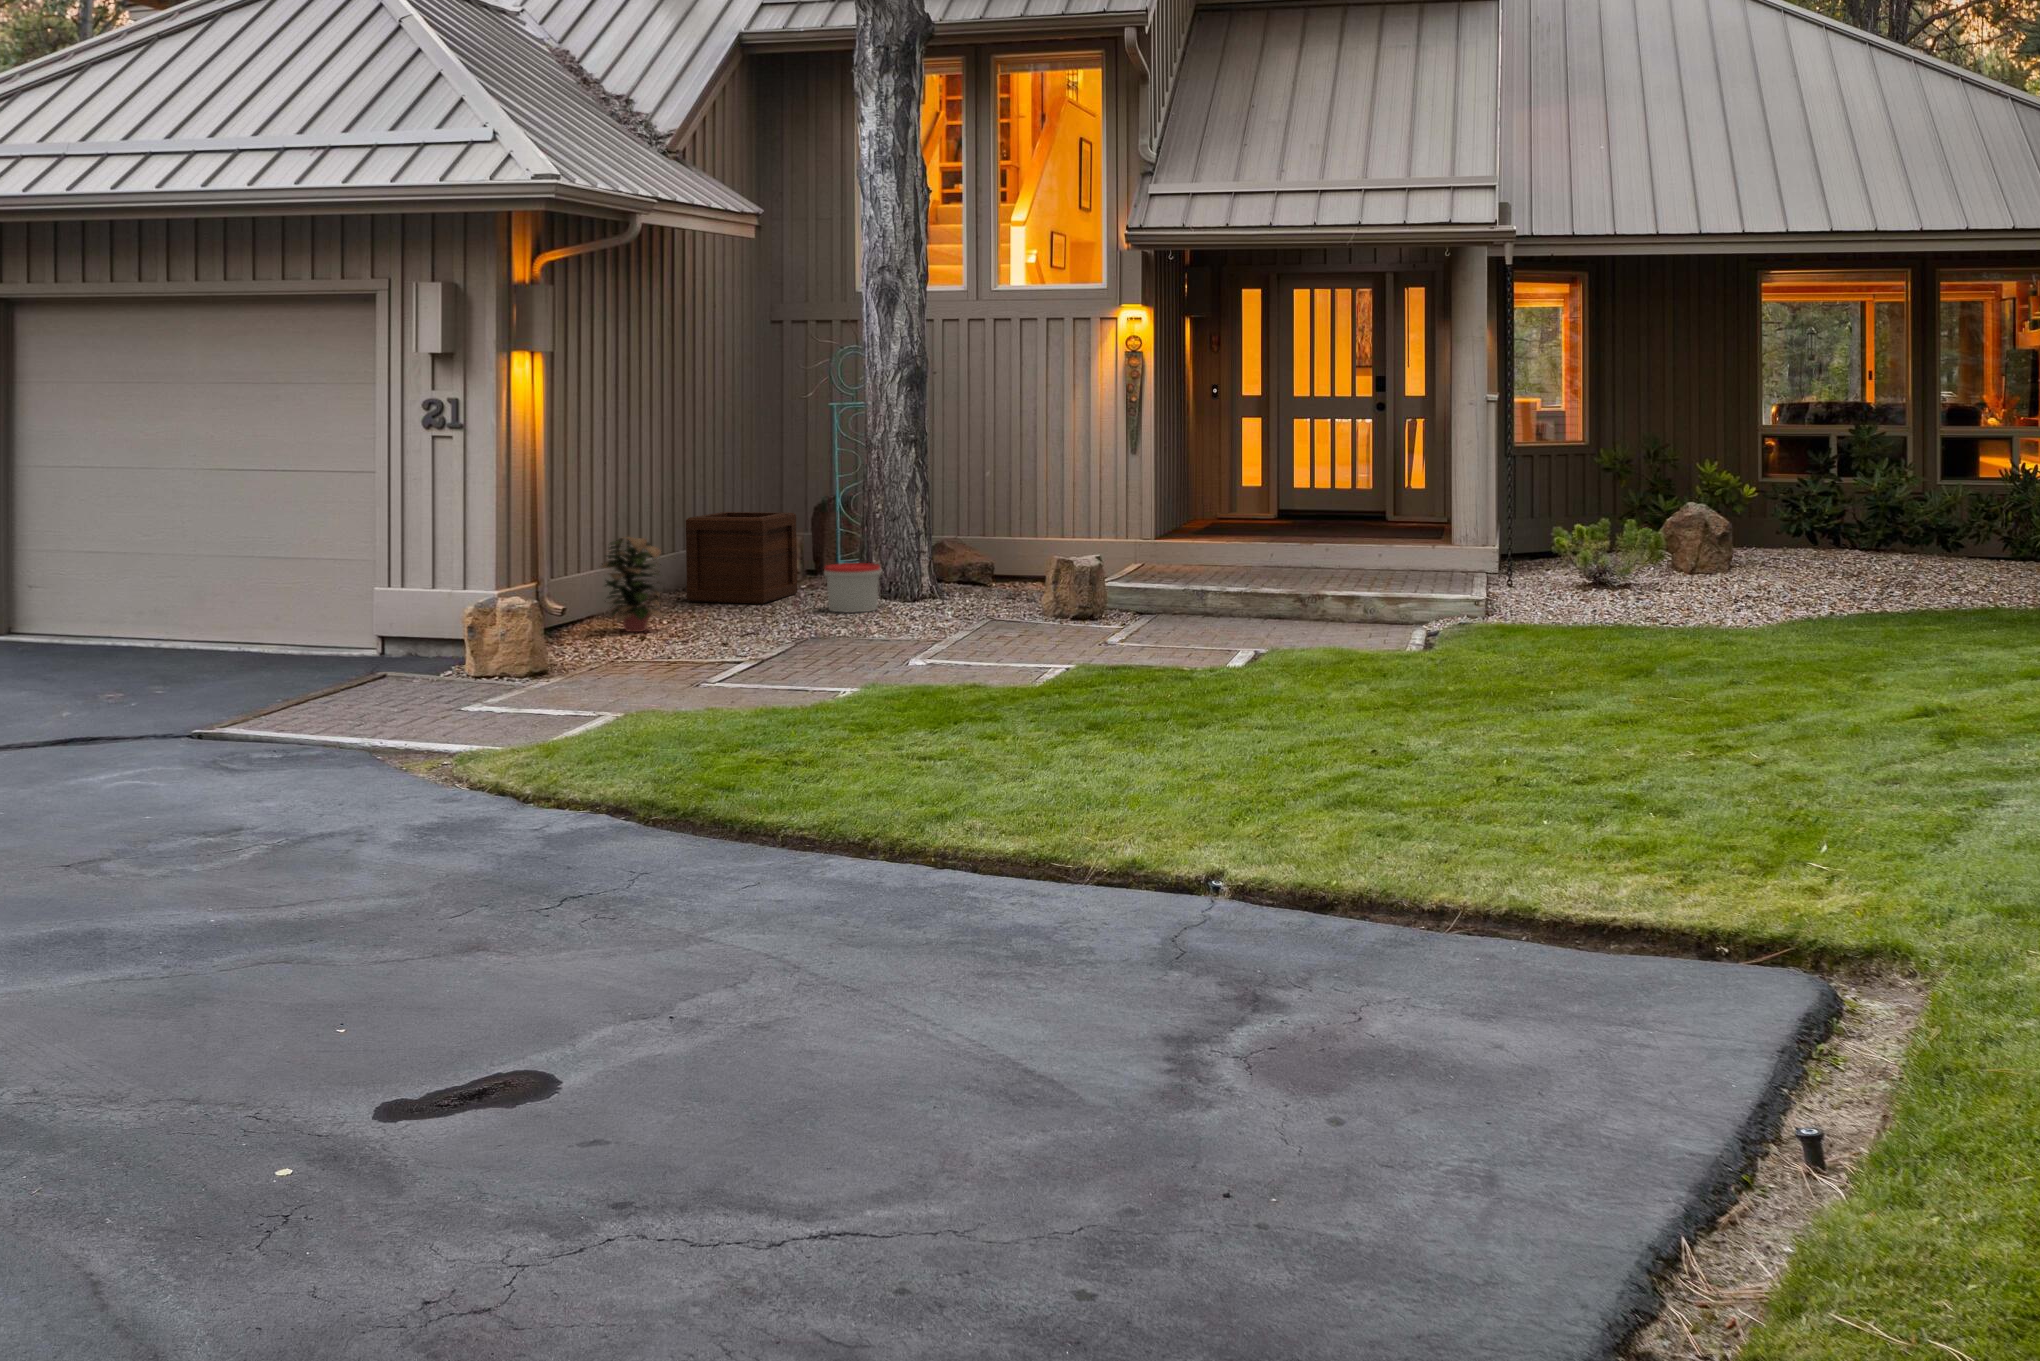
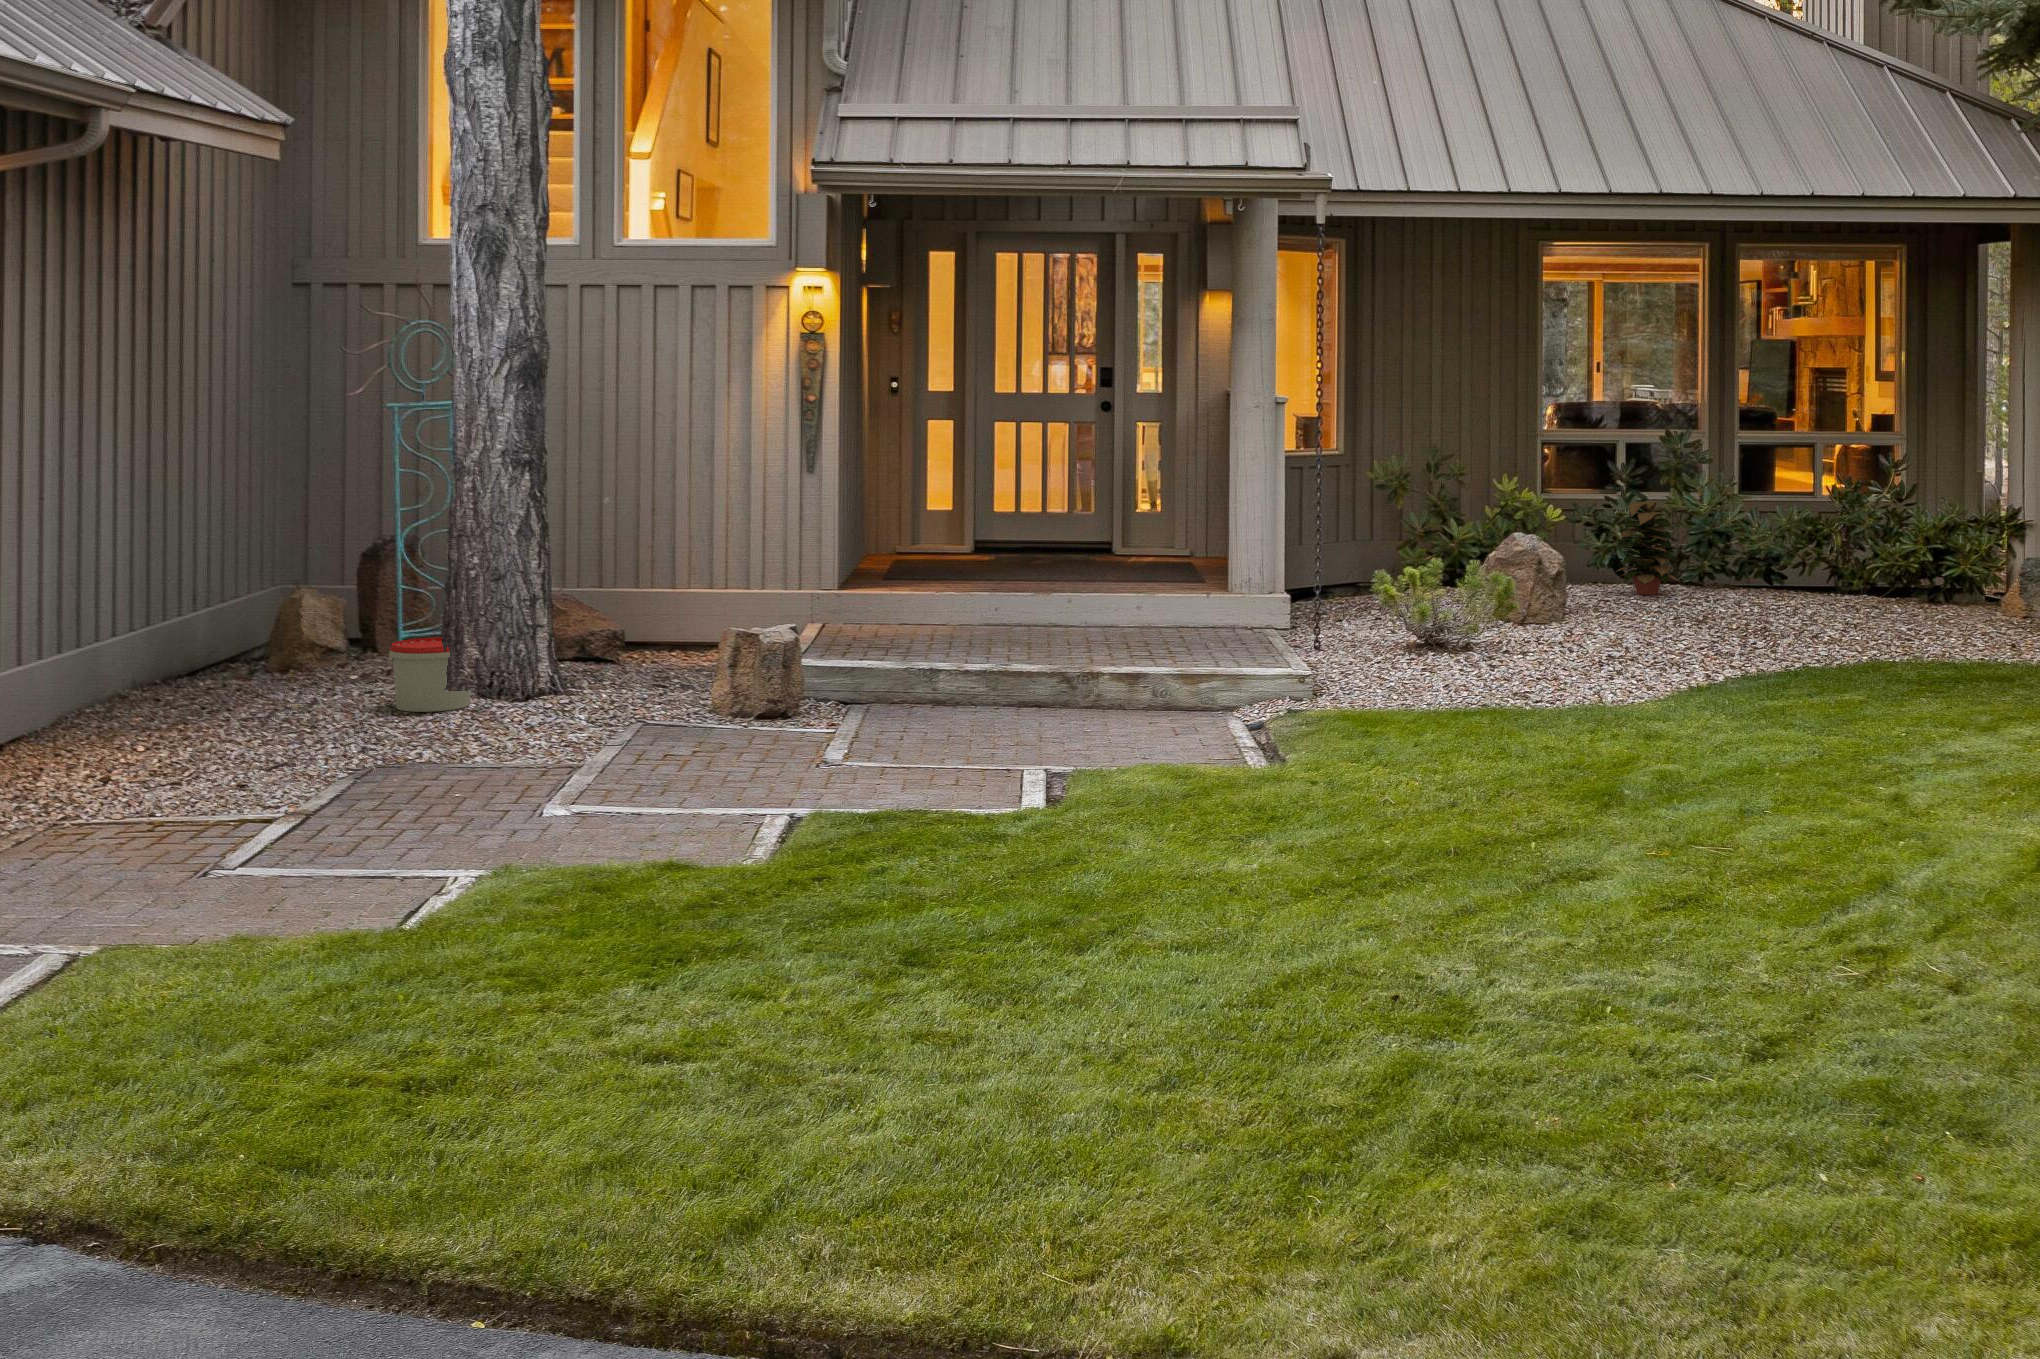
wooden crate: present [686,512,797,604] -> none [171,564,342,701]
decorative plant: present [601,537,665,632] -> present [1614,502,1680,595]

